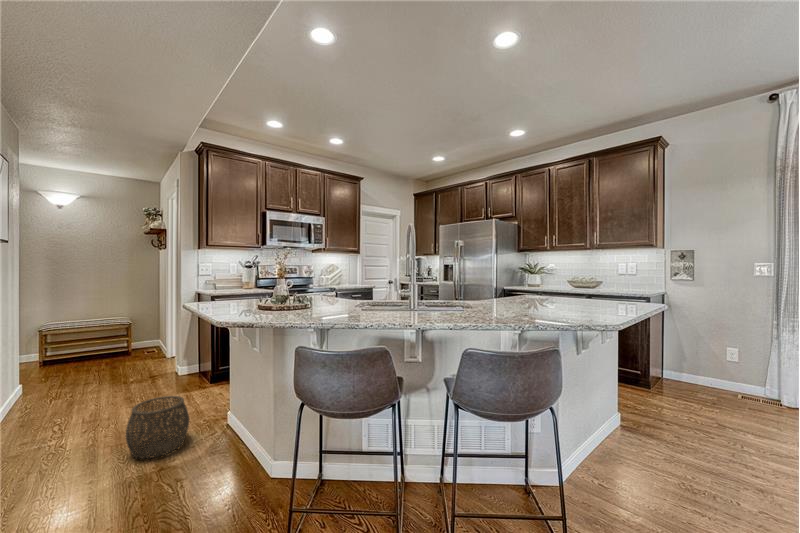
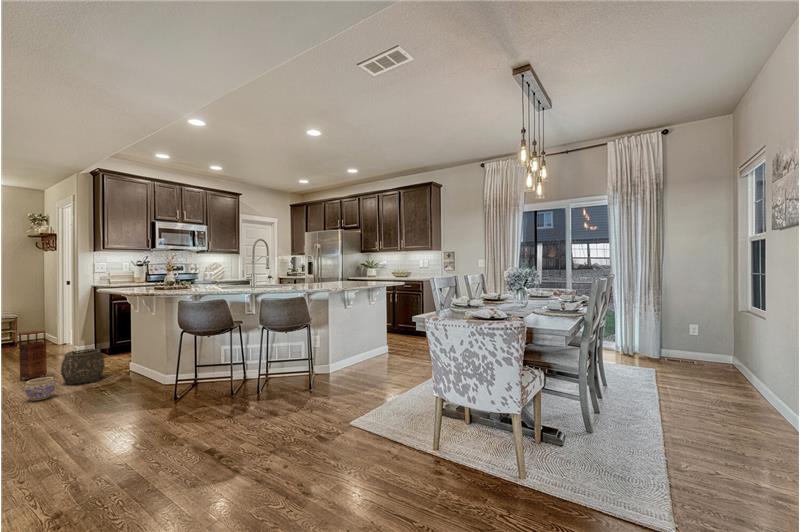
storage cabinet: none [86,361,119,439] -> present [19,331,47,381]
planter: none [51,458,104,508] -> present [24,377,56,401]

